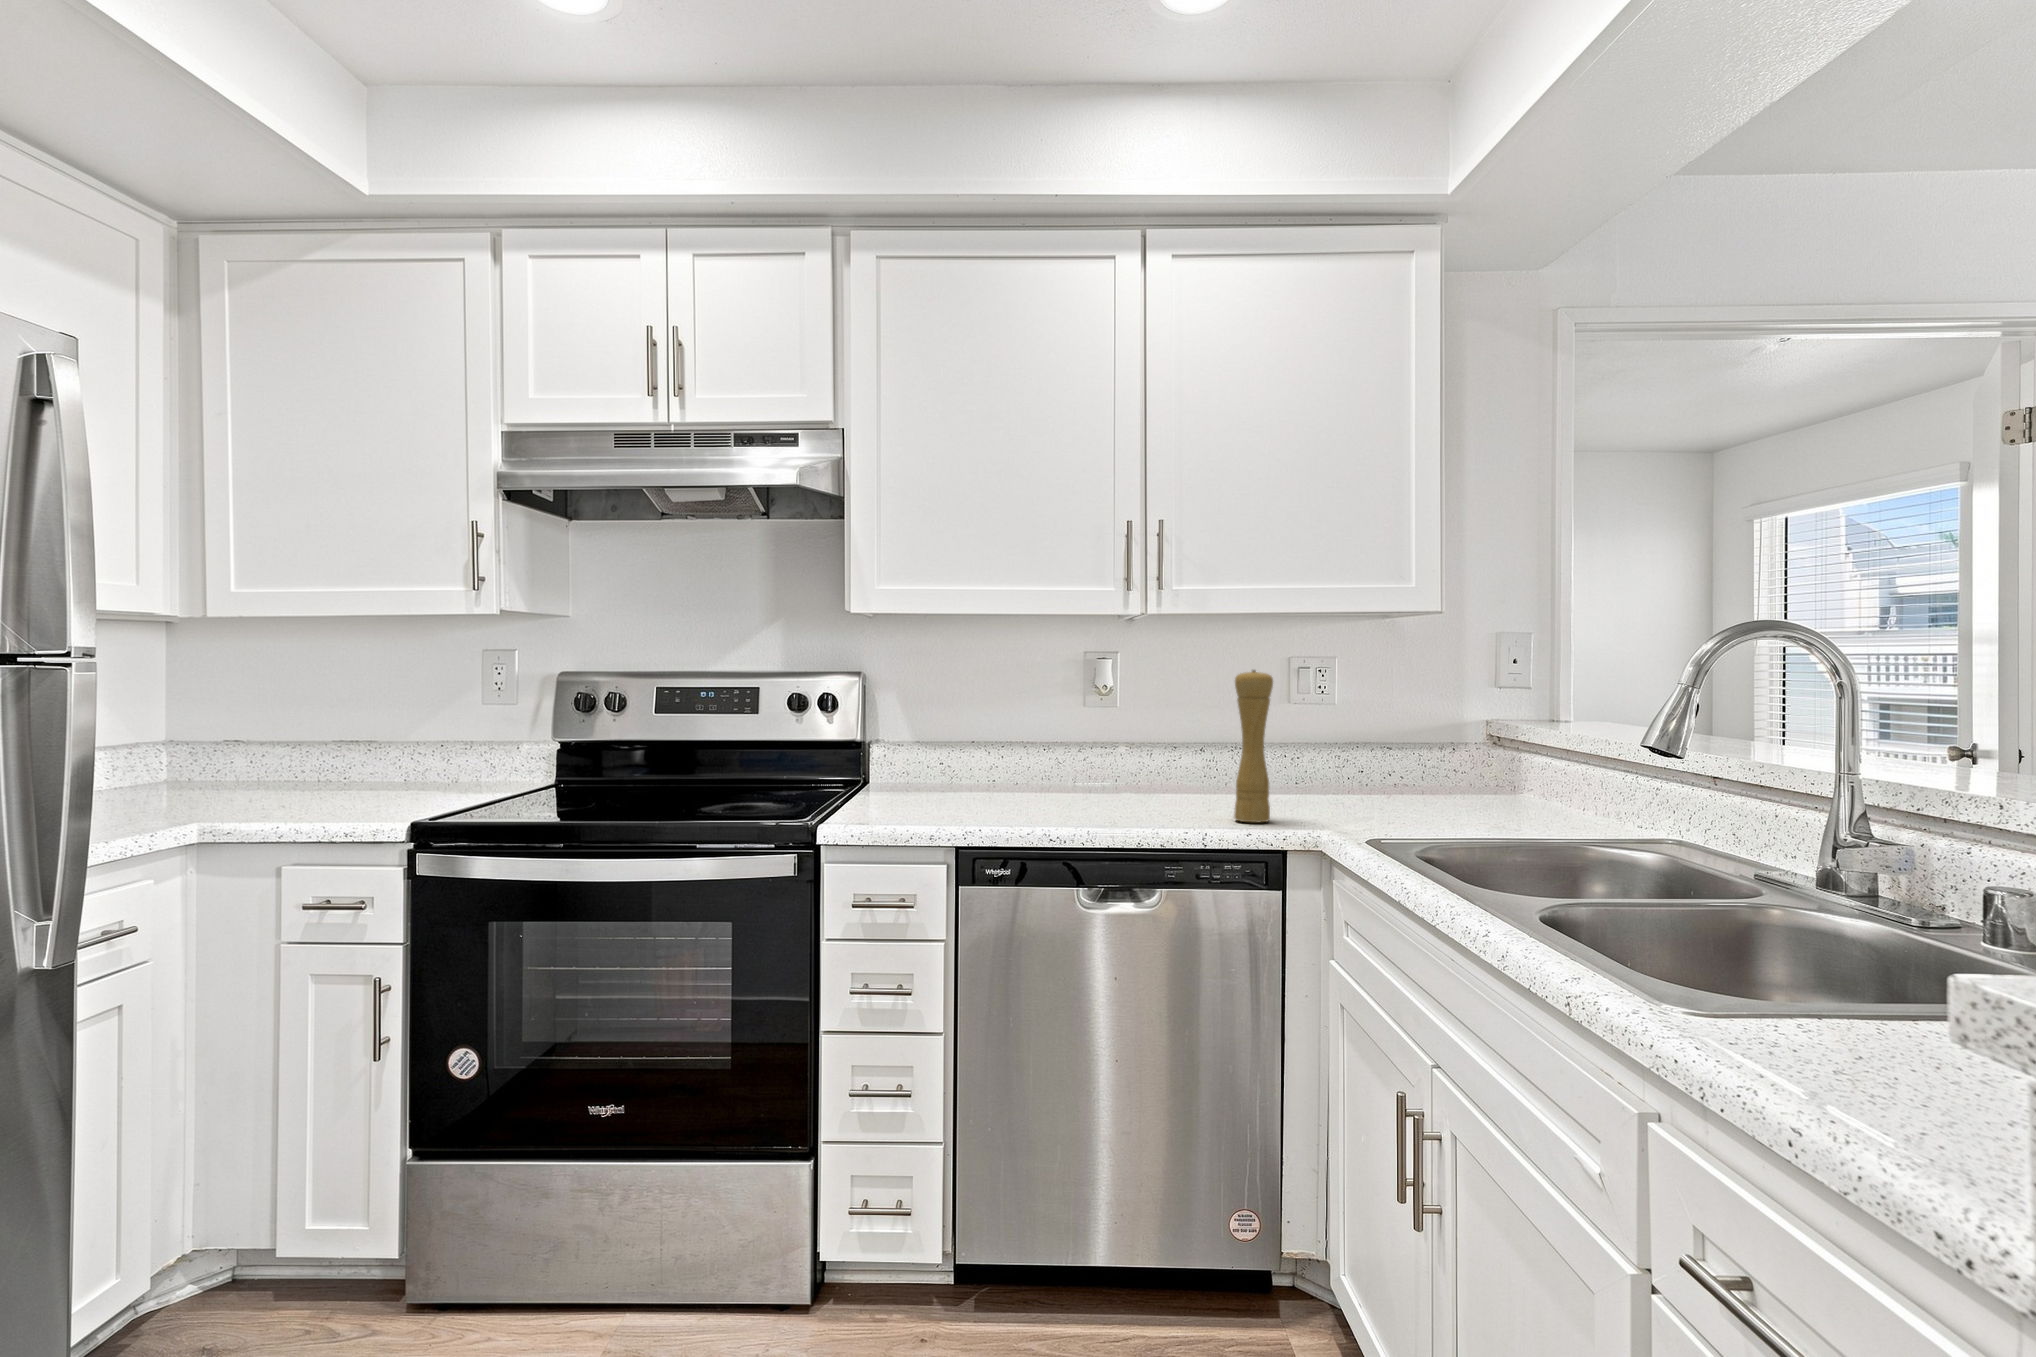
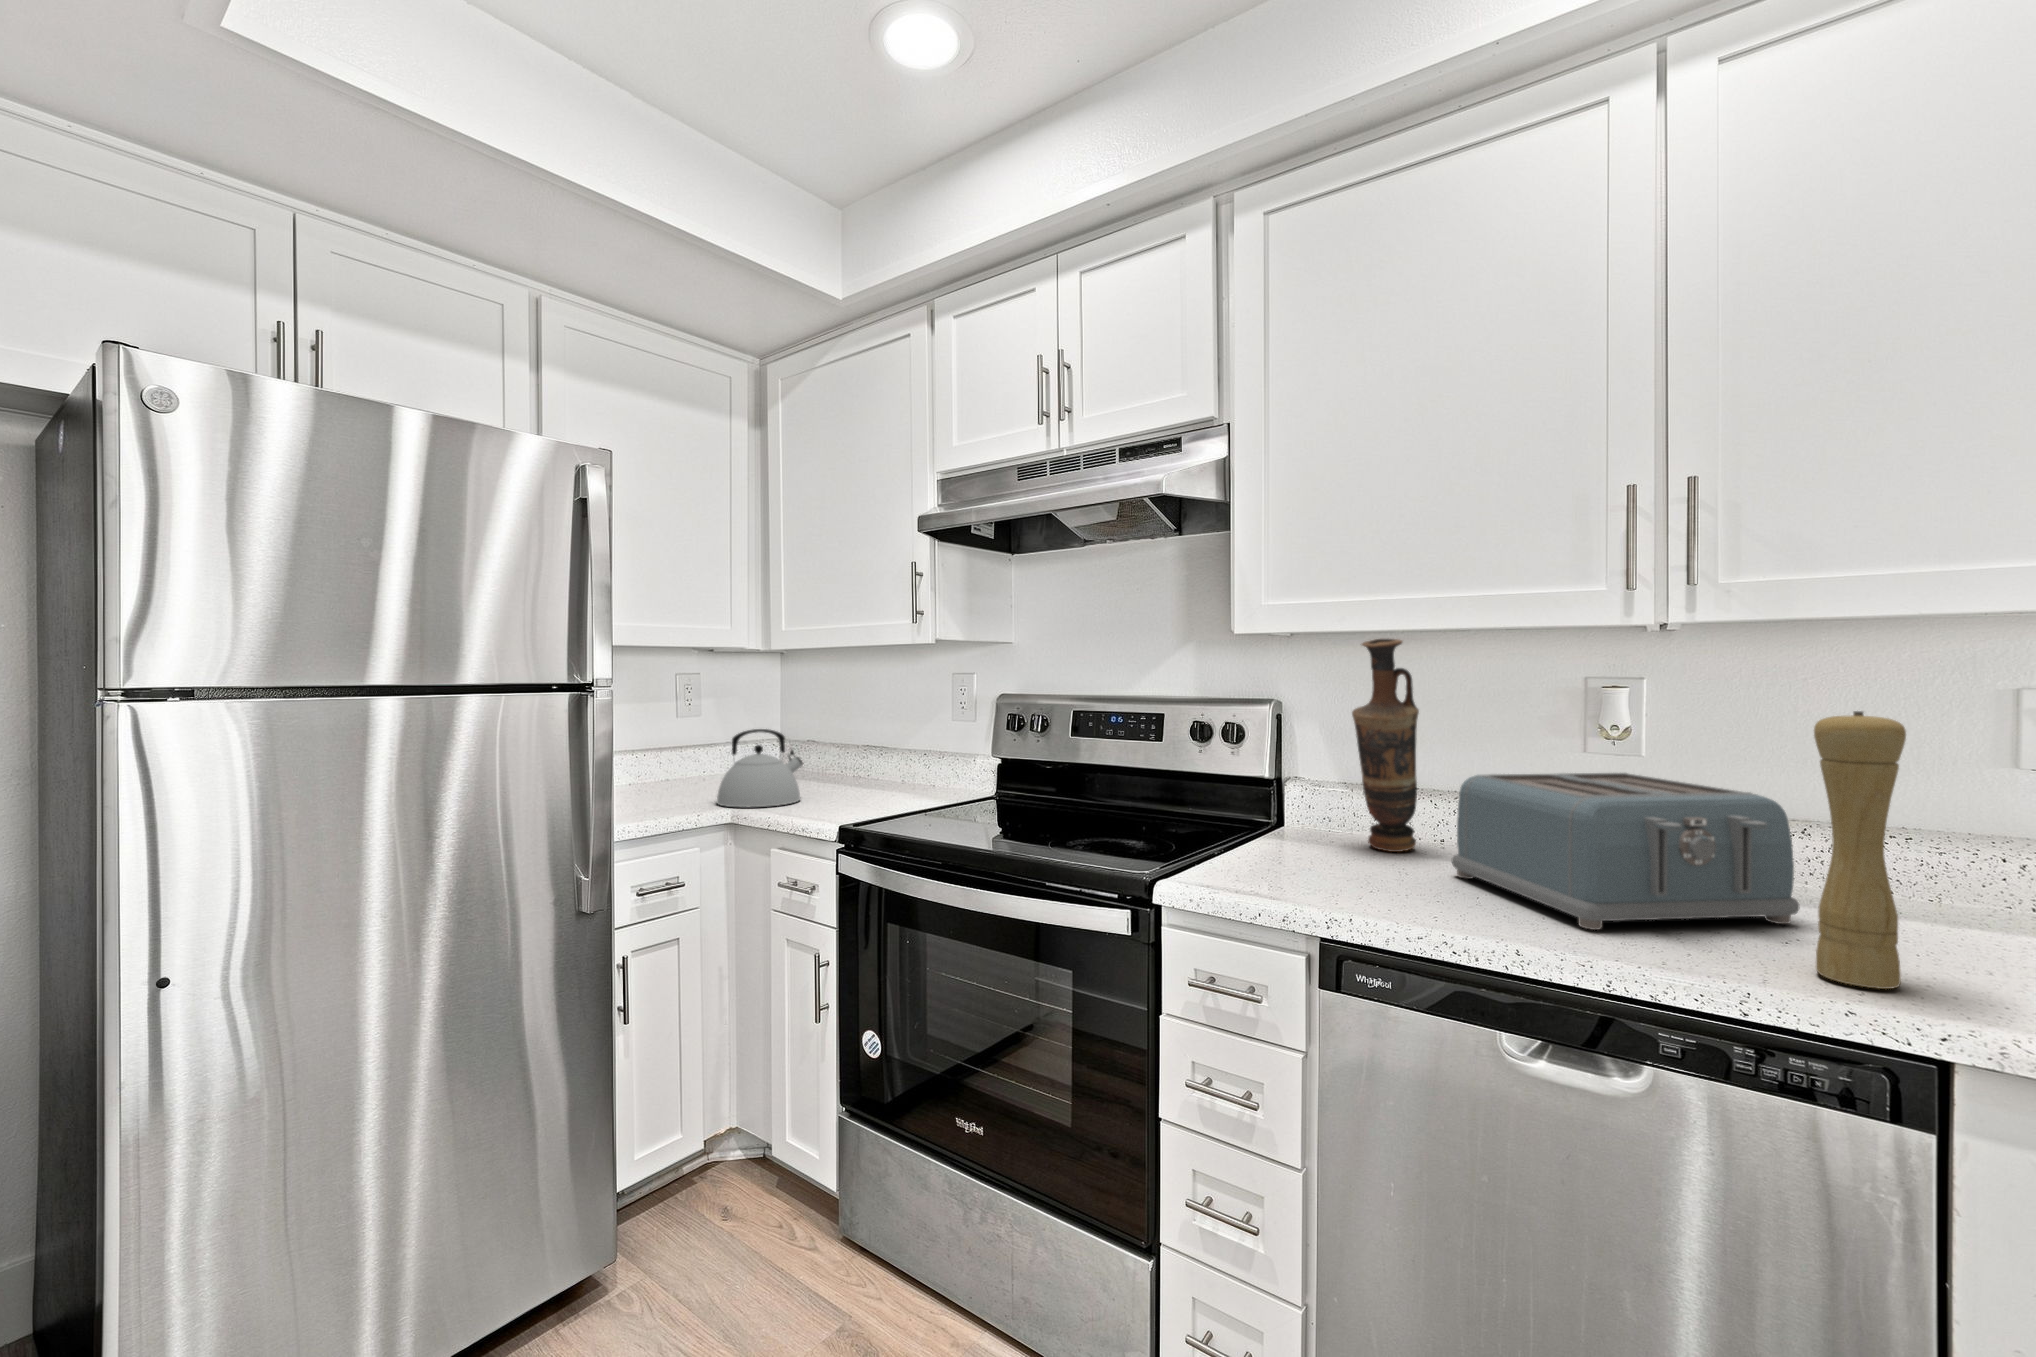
vase: none [937,622,987,793] -> present [1352,639,1419,852]
kettle: none [190,711,311,807] -> present [717,729,803,807]
toaster: none [1020,720,1219,816] -> present [1452,773,1800,930]

